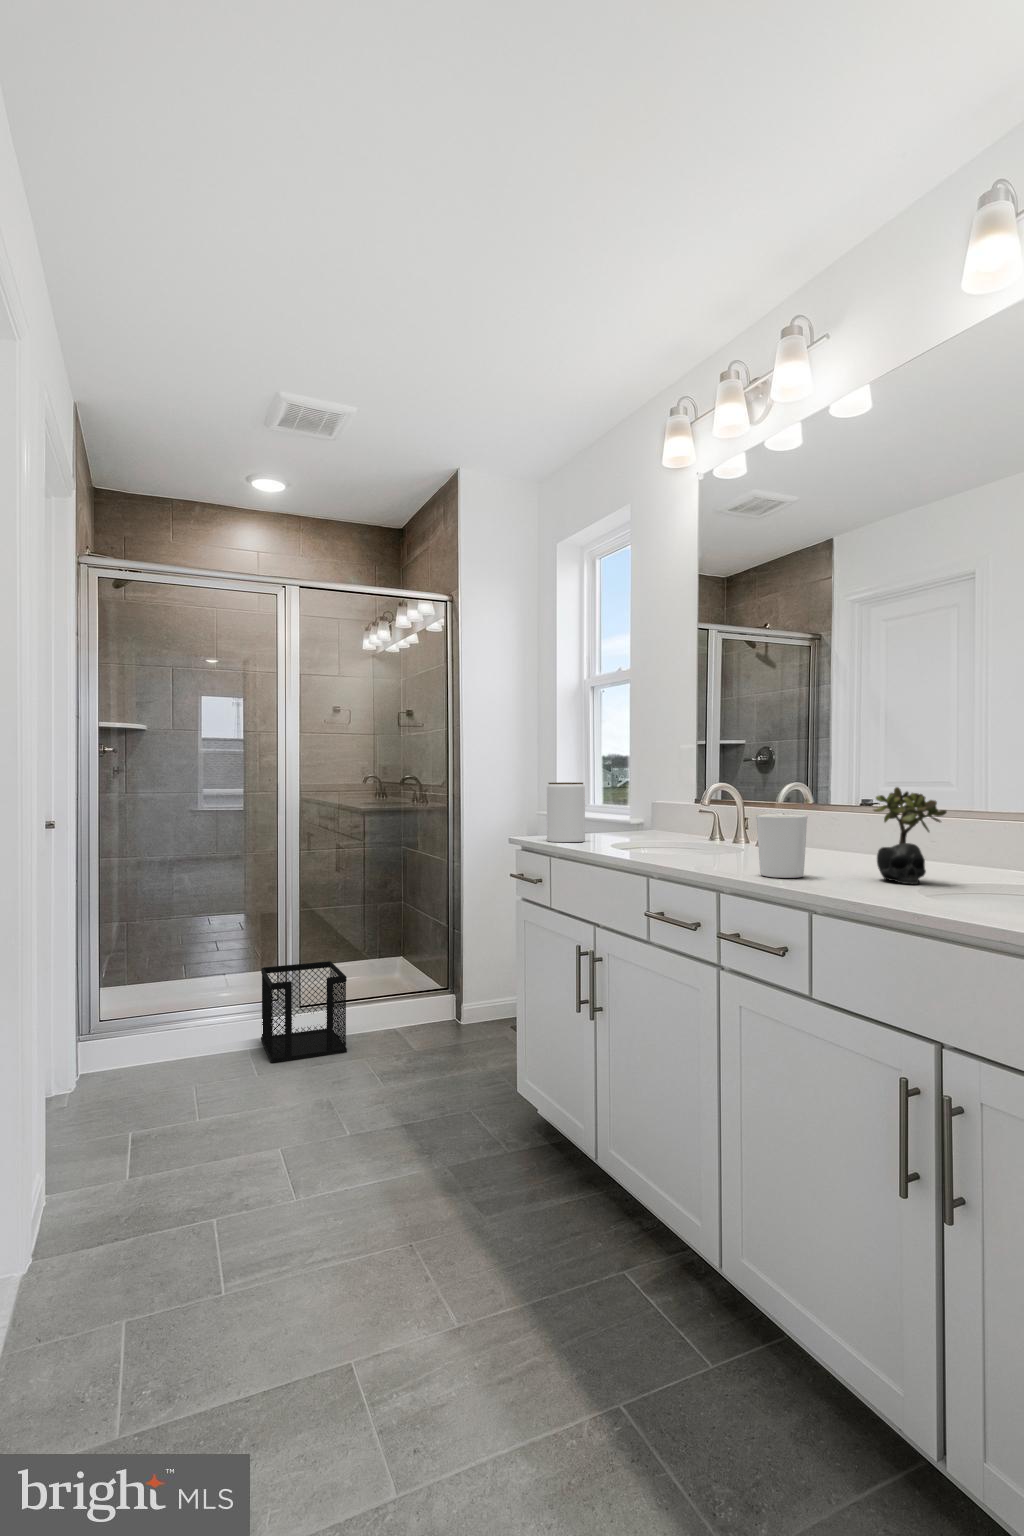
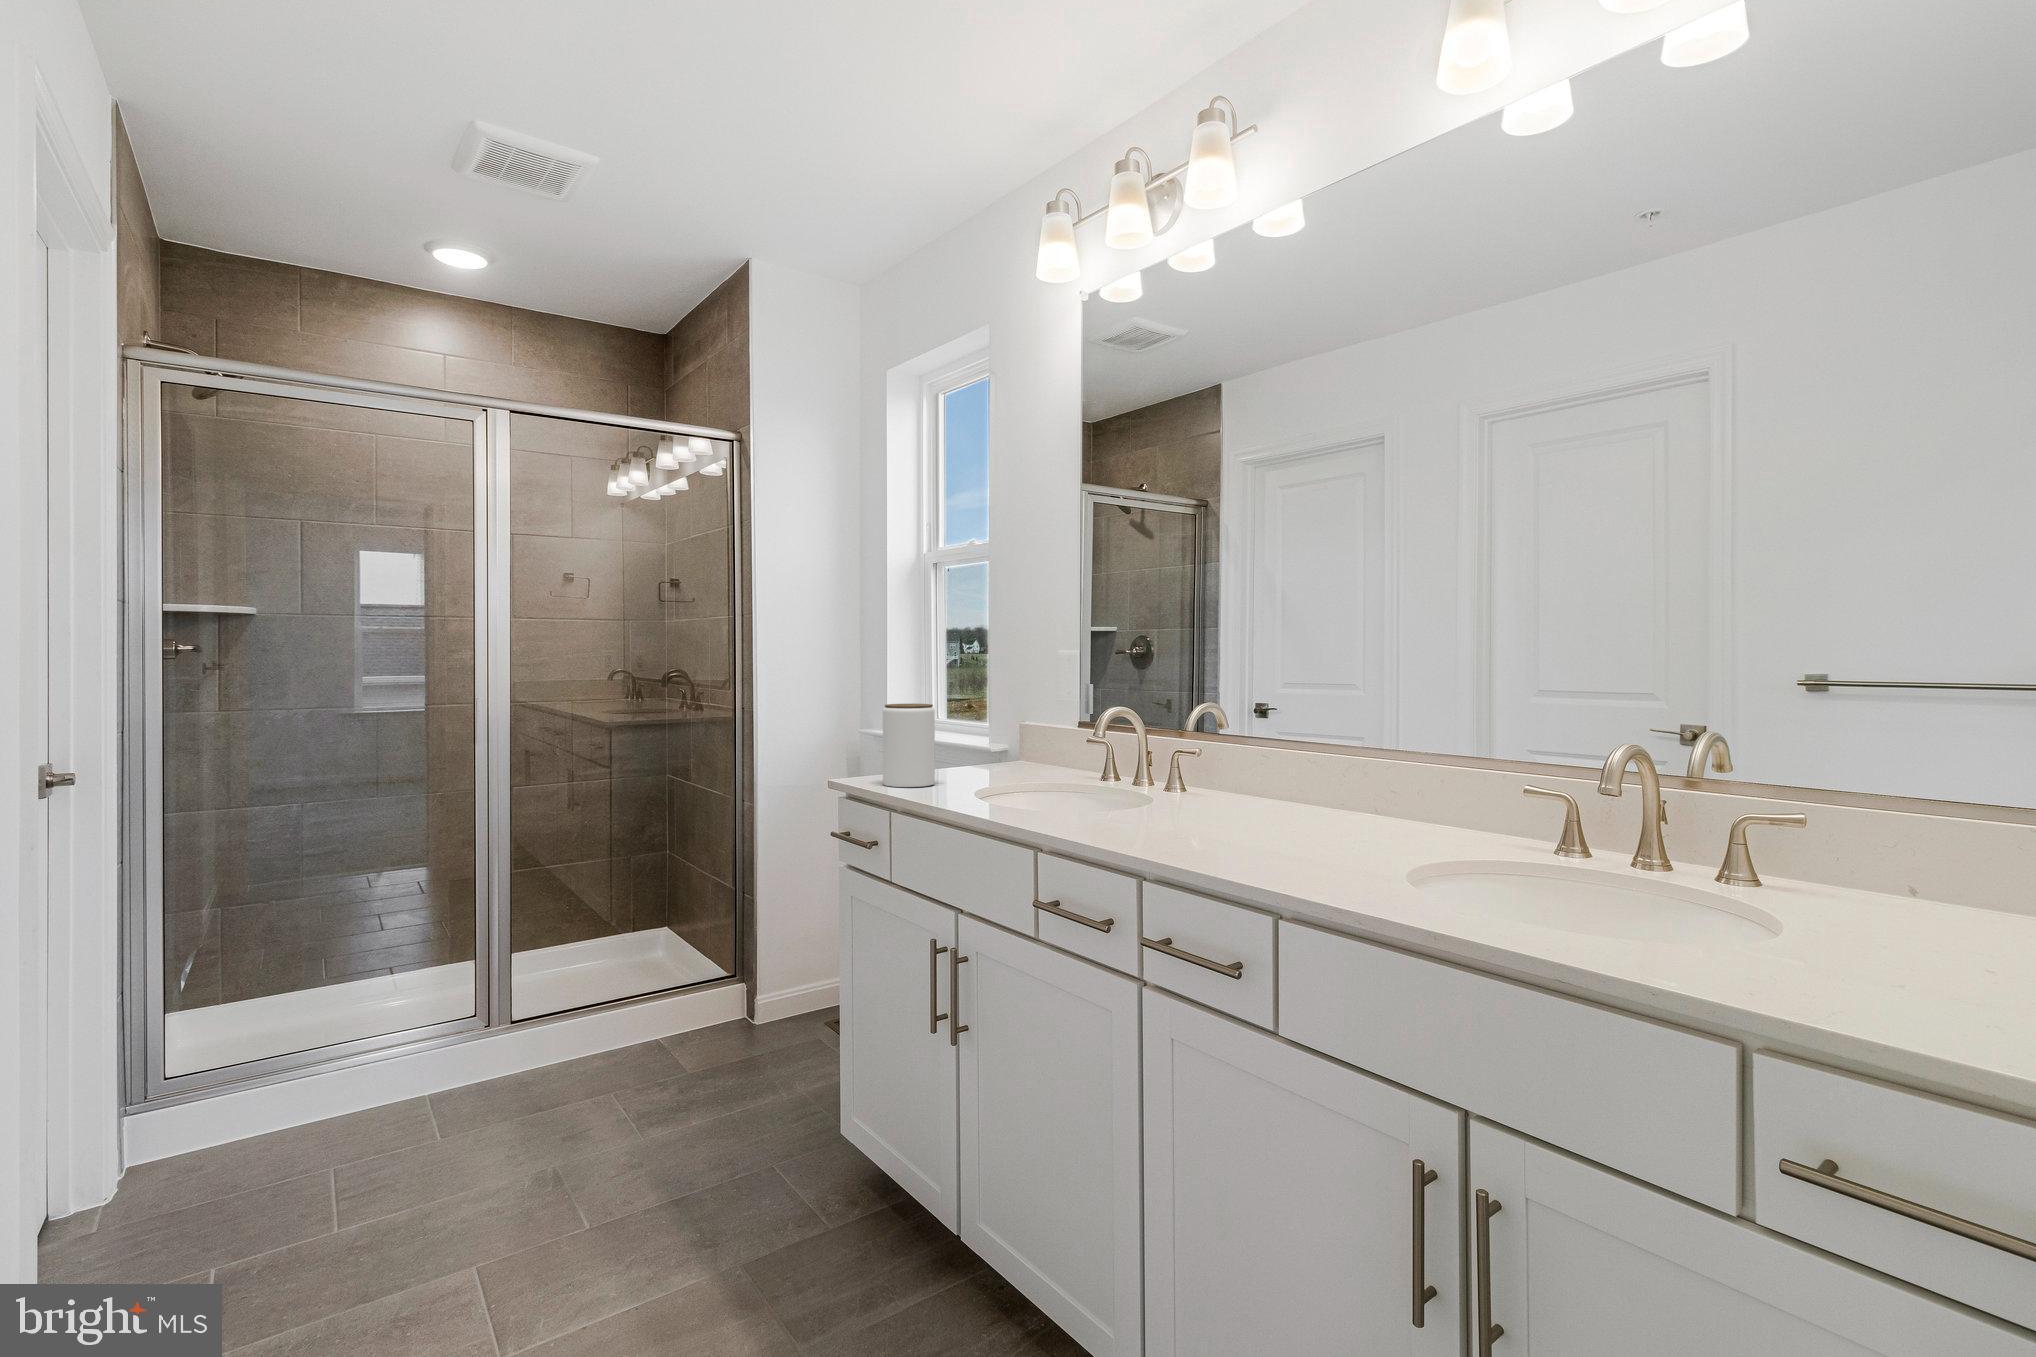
succulent plant: present [874,787,947,884] -> none [1336,736,1427,867]
candle holder: present [756,814,808,878] -> none [1187,772,1254,860]
wastebasket: present [261,961,347,1063] -> none [456,945,590,1102]

